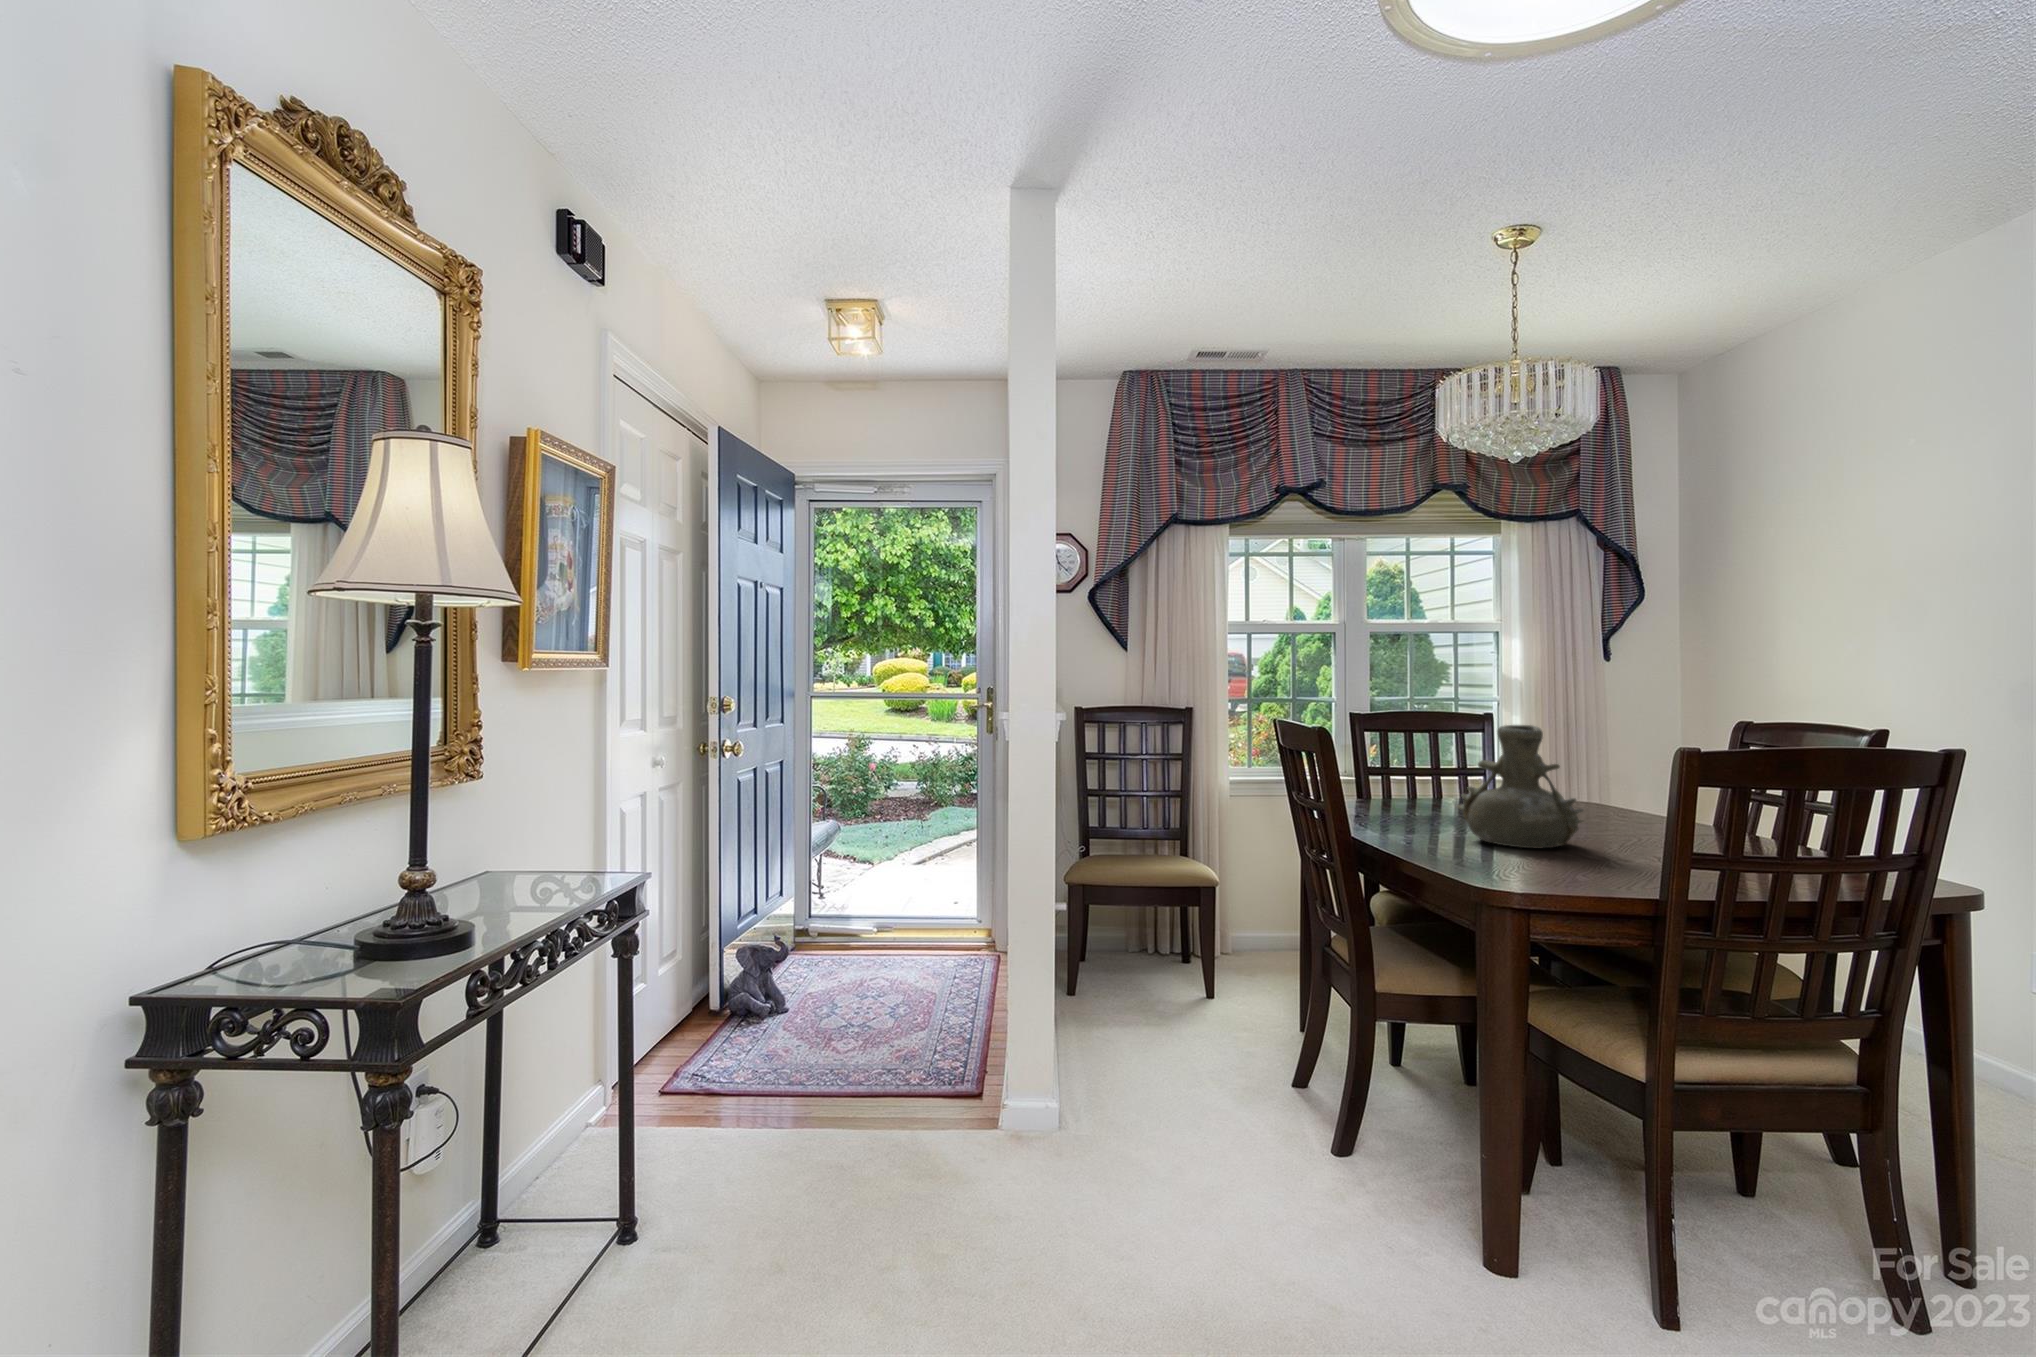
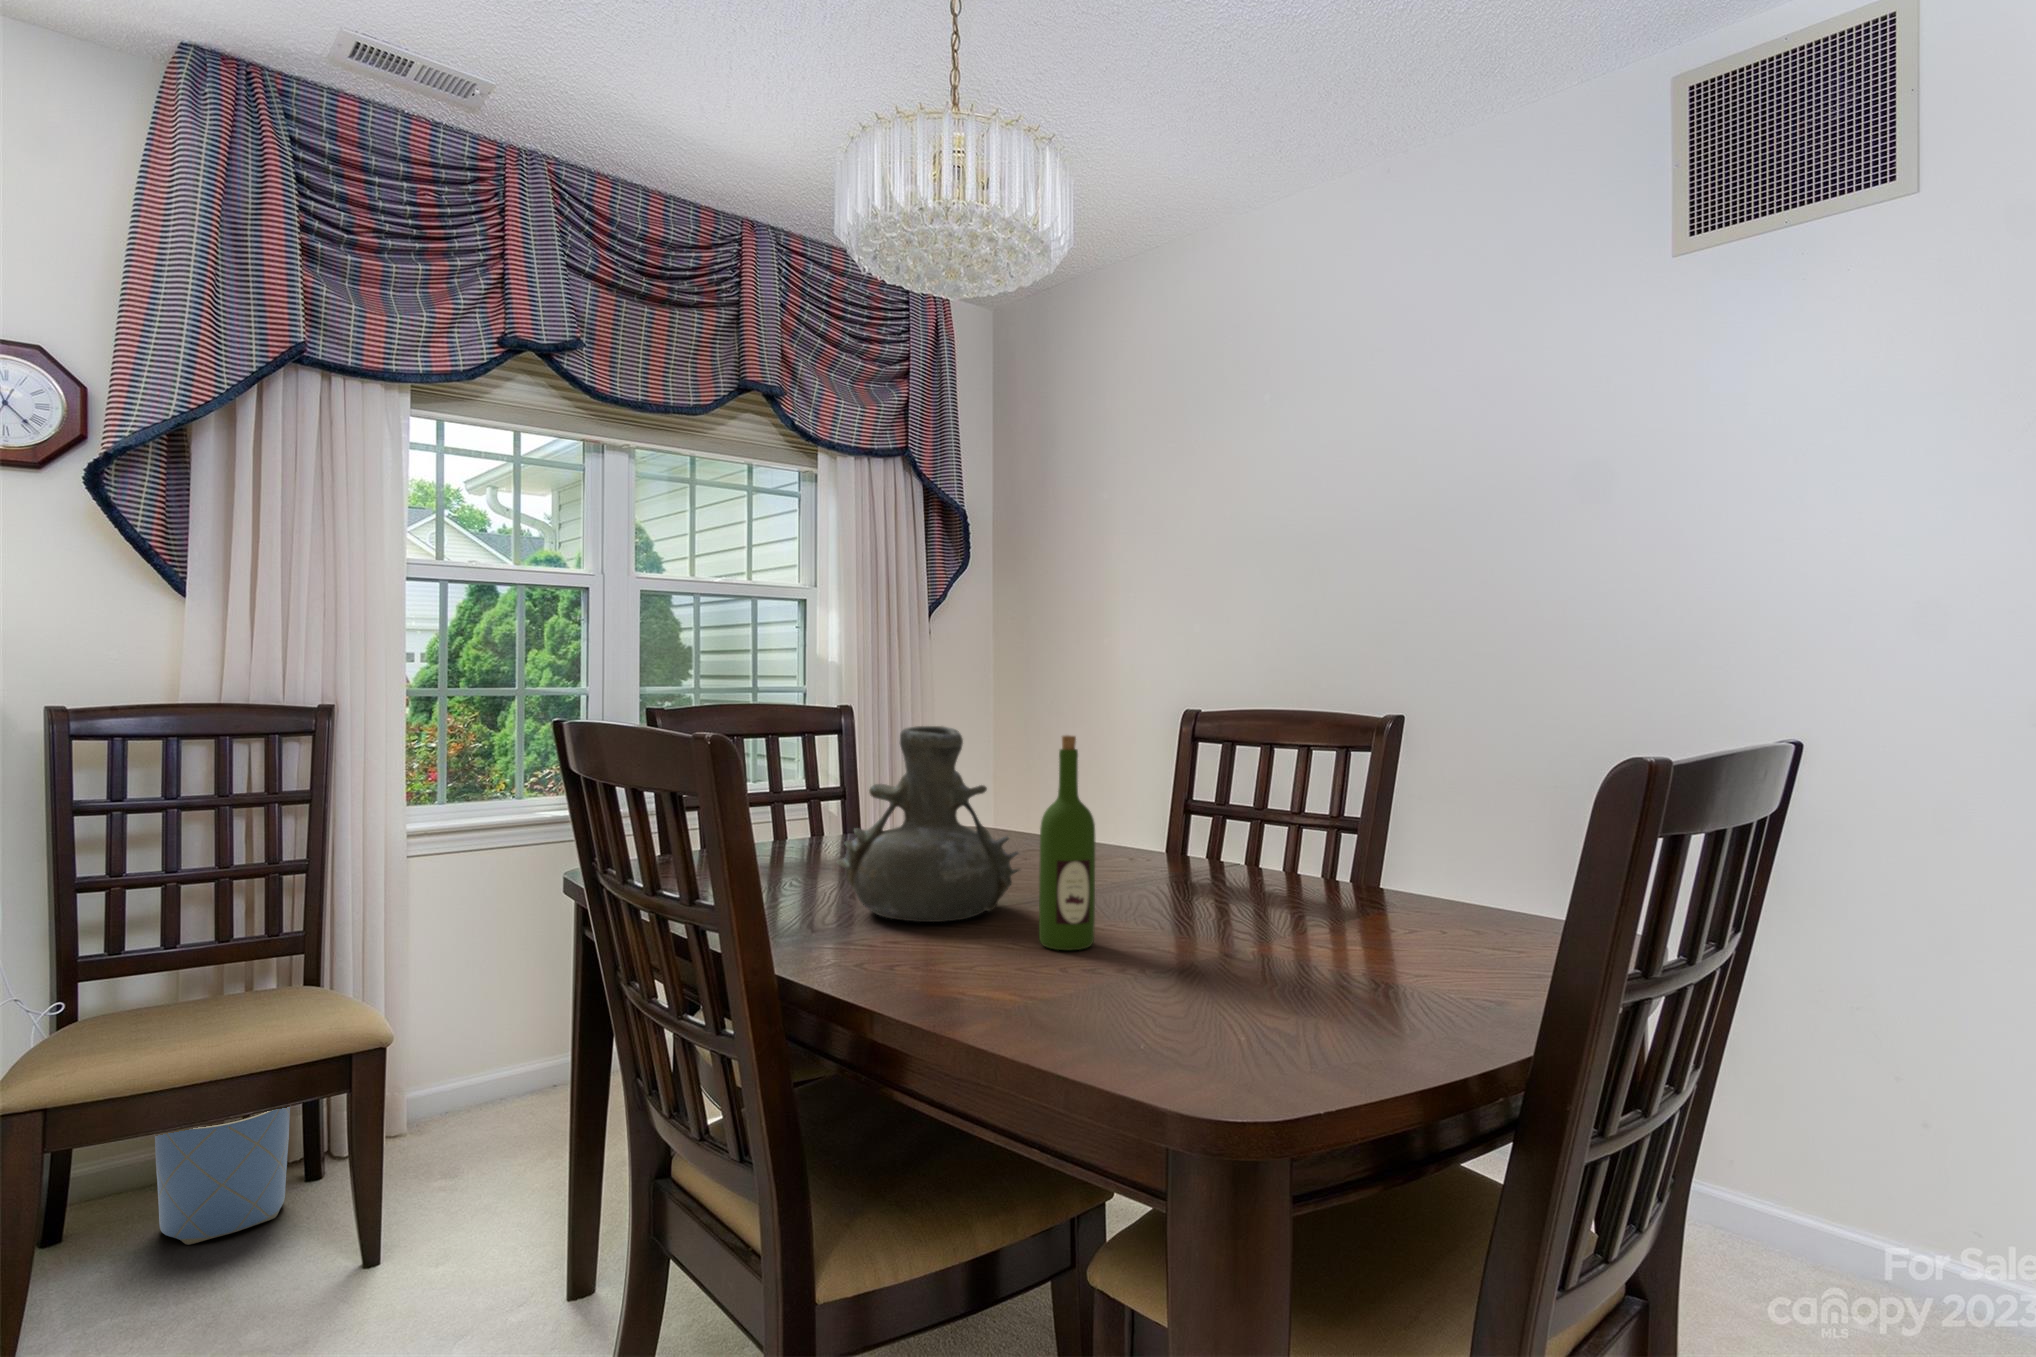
wine bottle: none [1580,732,1622,870] -> present [1039,735,1095,950]
planter: none [1119,904,1176,975] -> present [155,1107,290,1245]

